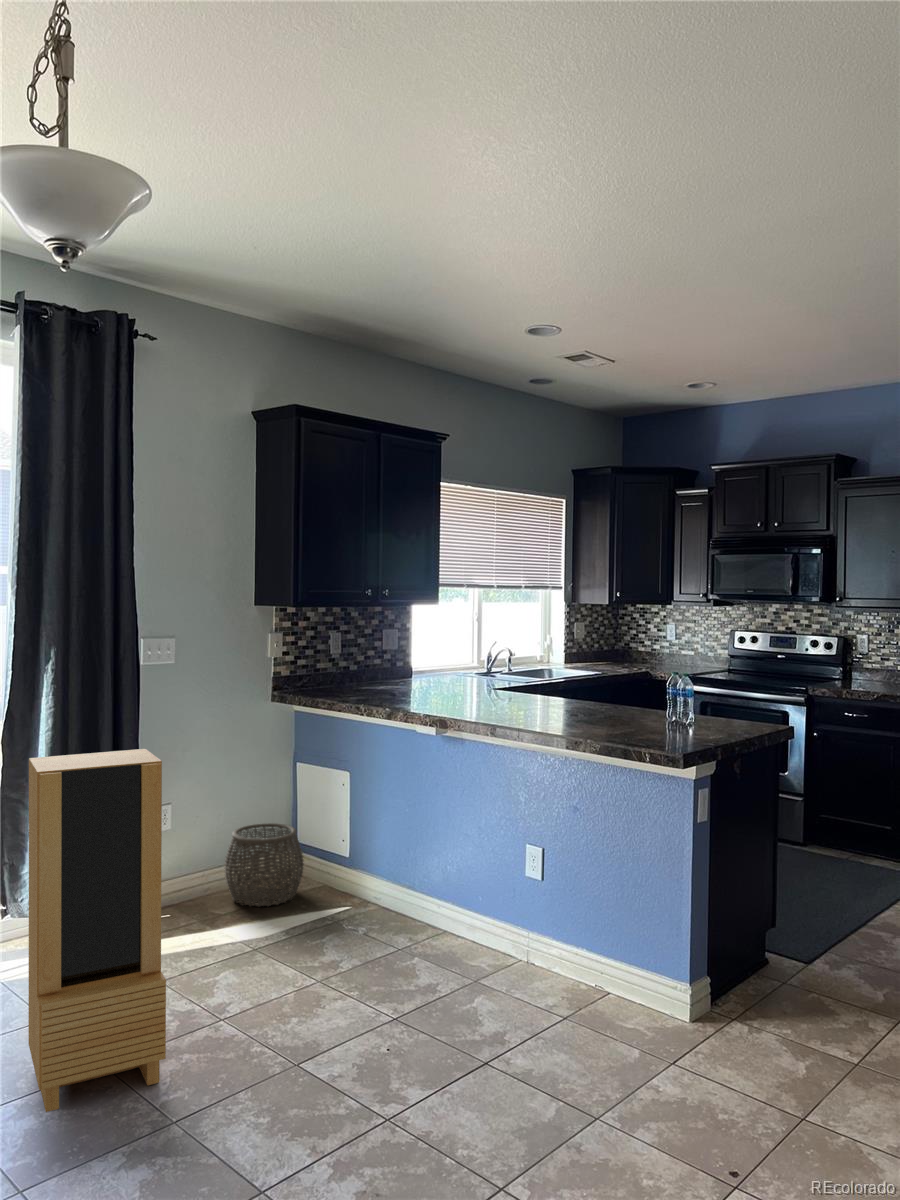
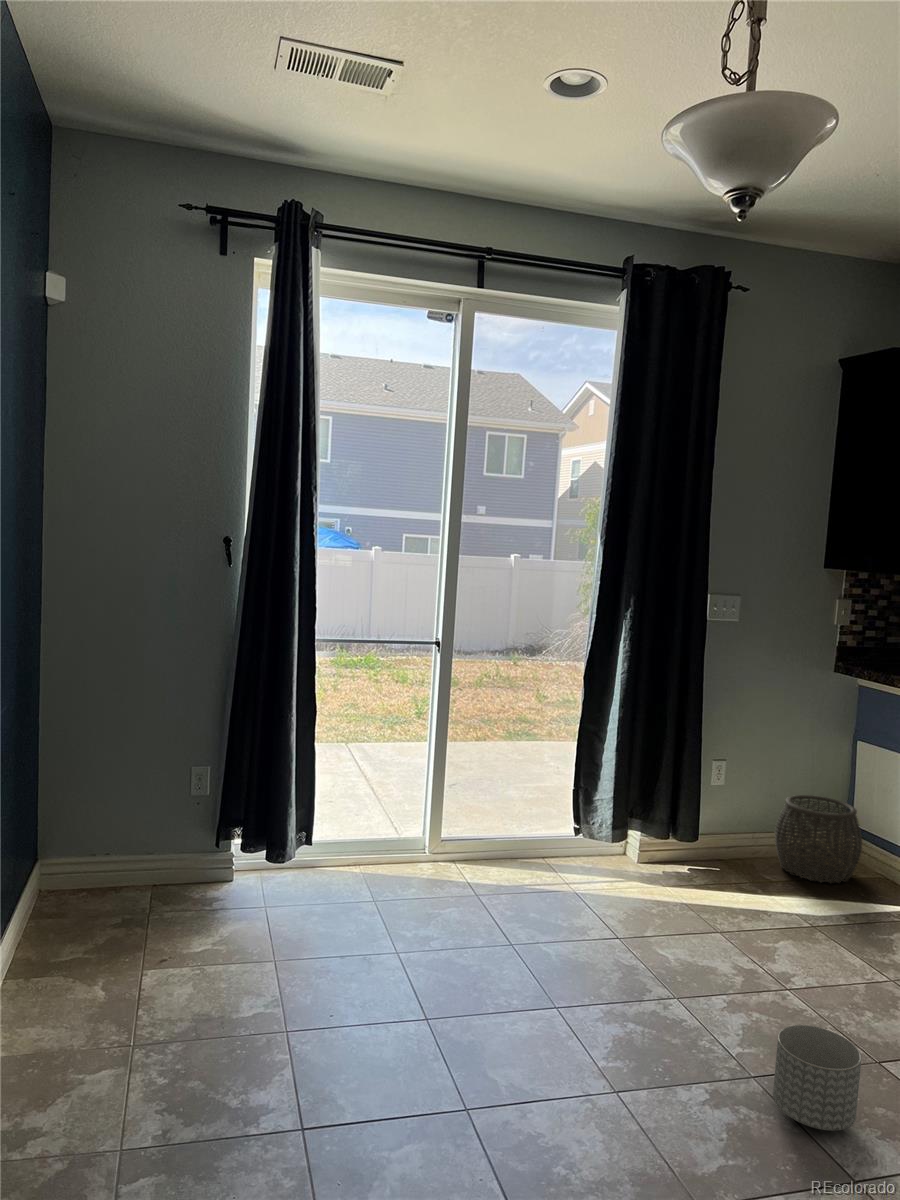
storage cabinet: present [28,749,166,1112] -> none [610,699,758,1033]
planter: none [189,1050,267,1152] -> present [773,1025,861,1131]

